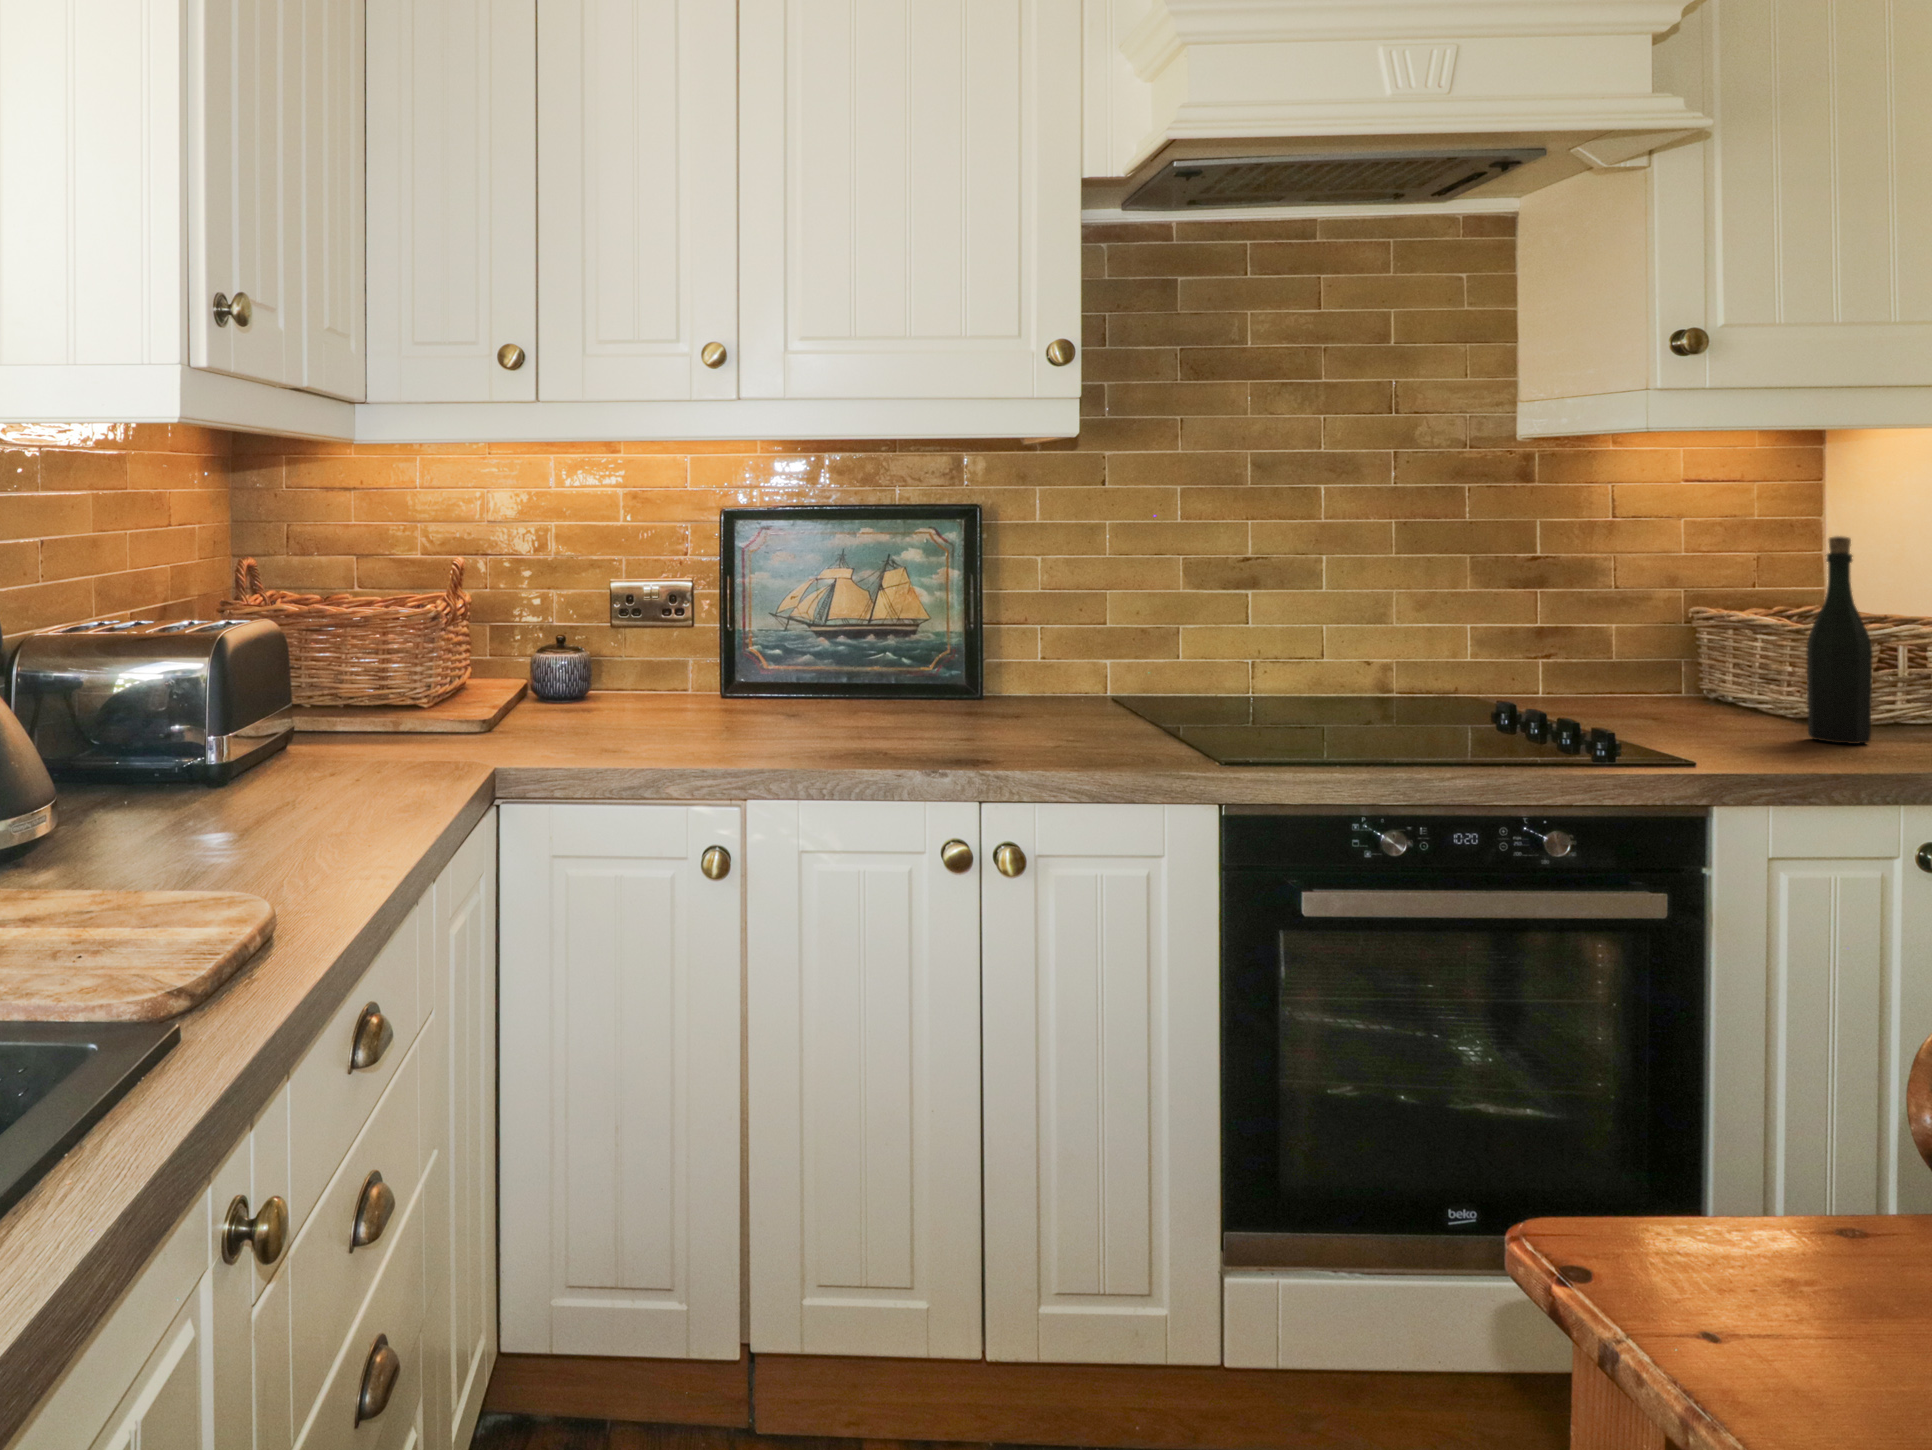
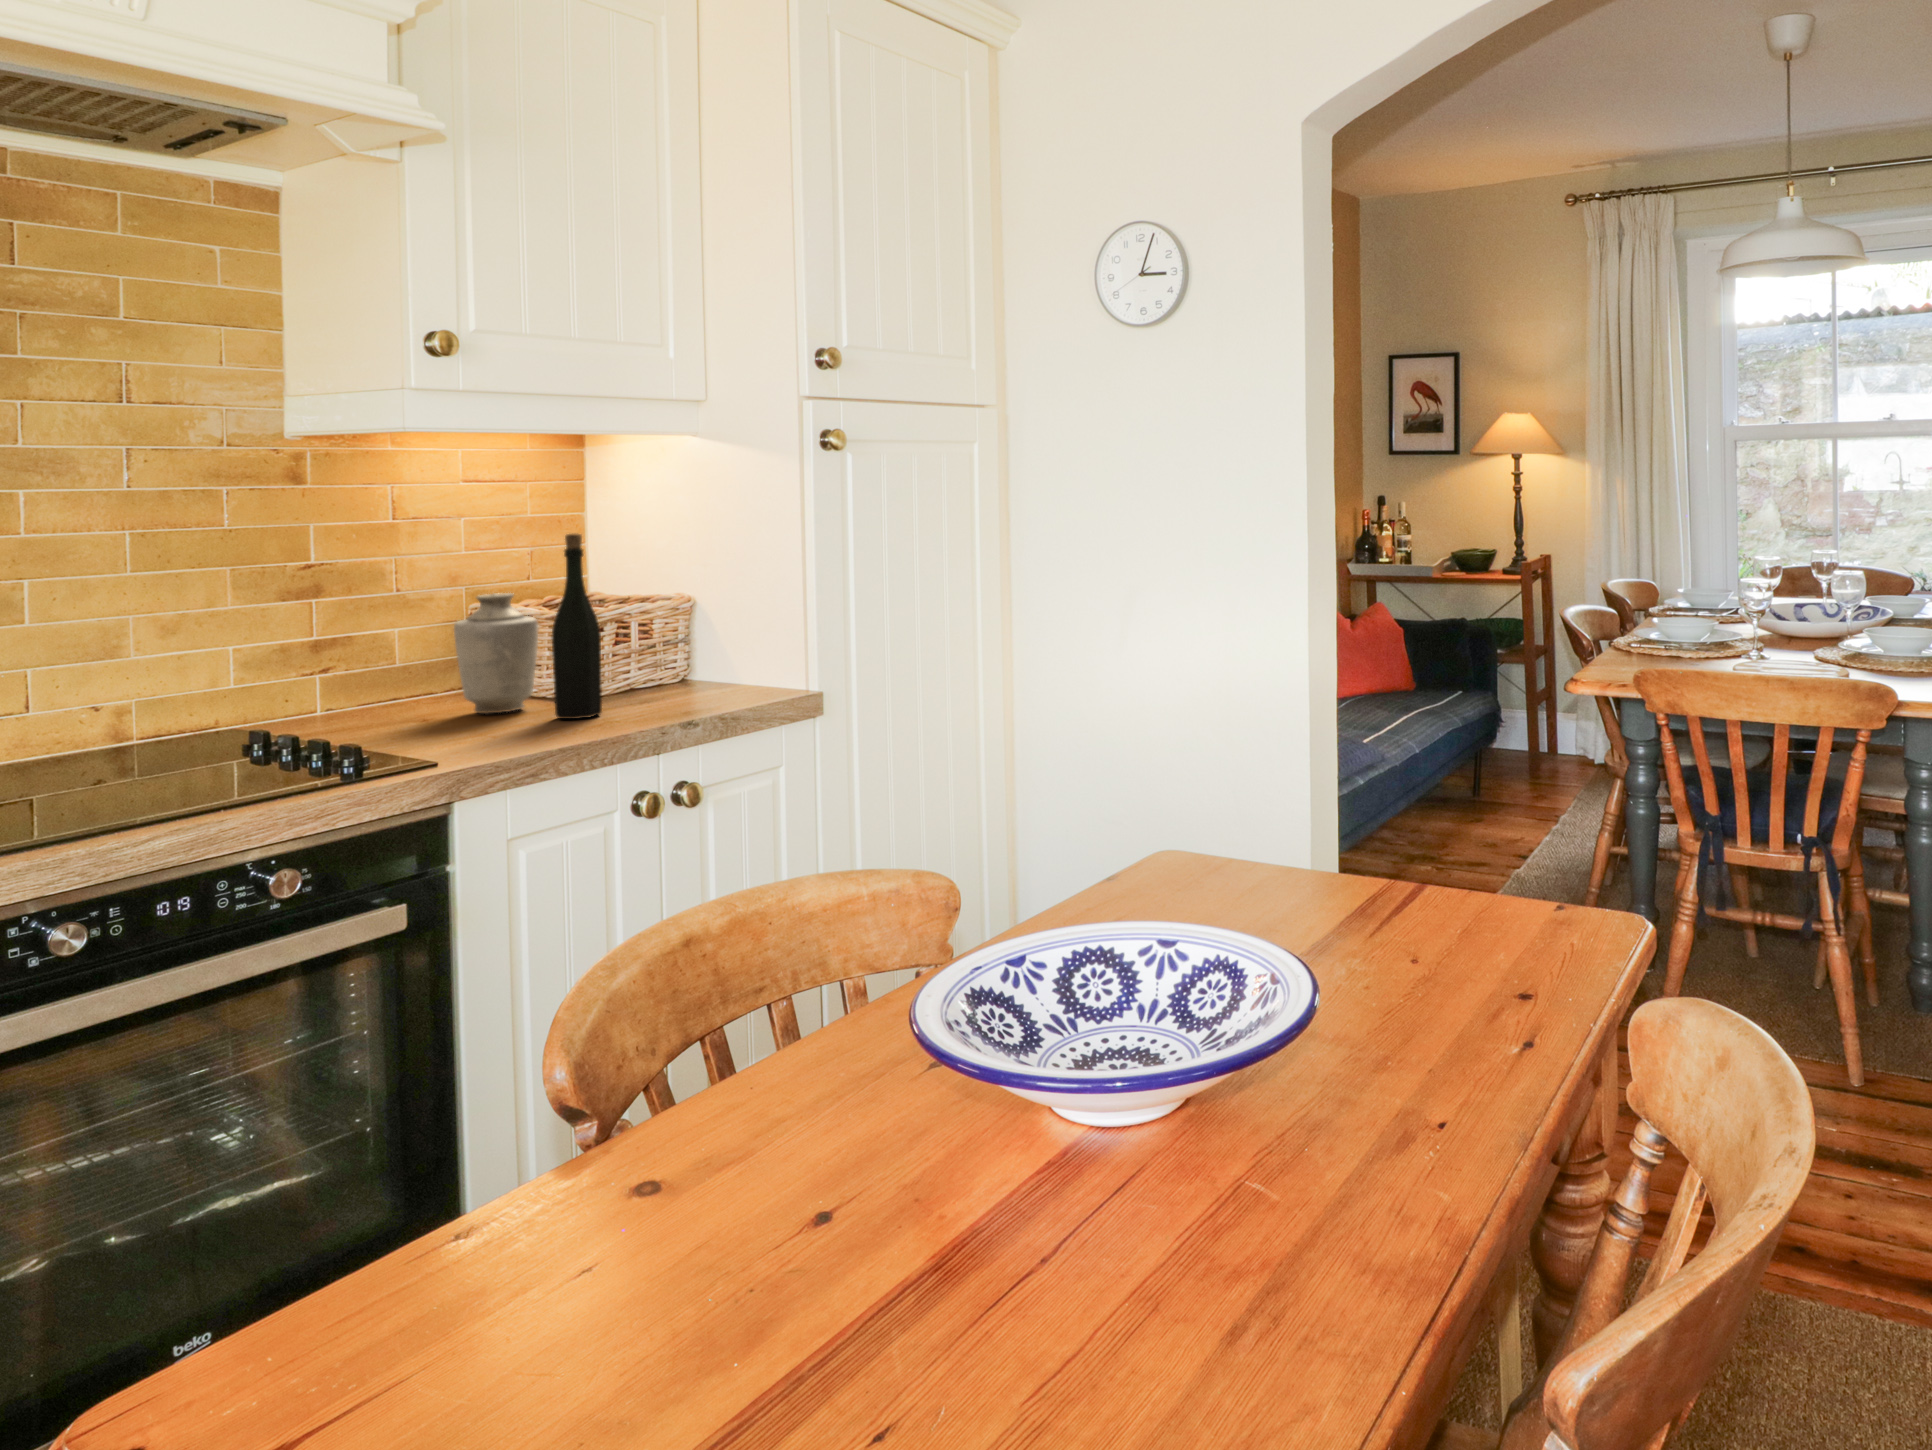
vase: none [1684,597,1783,724] -> present [454,593,538,714]

